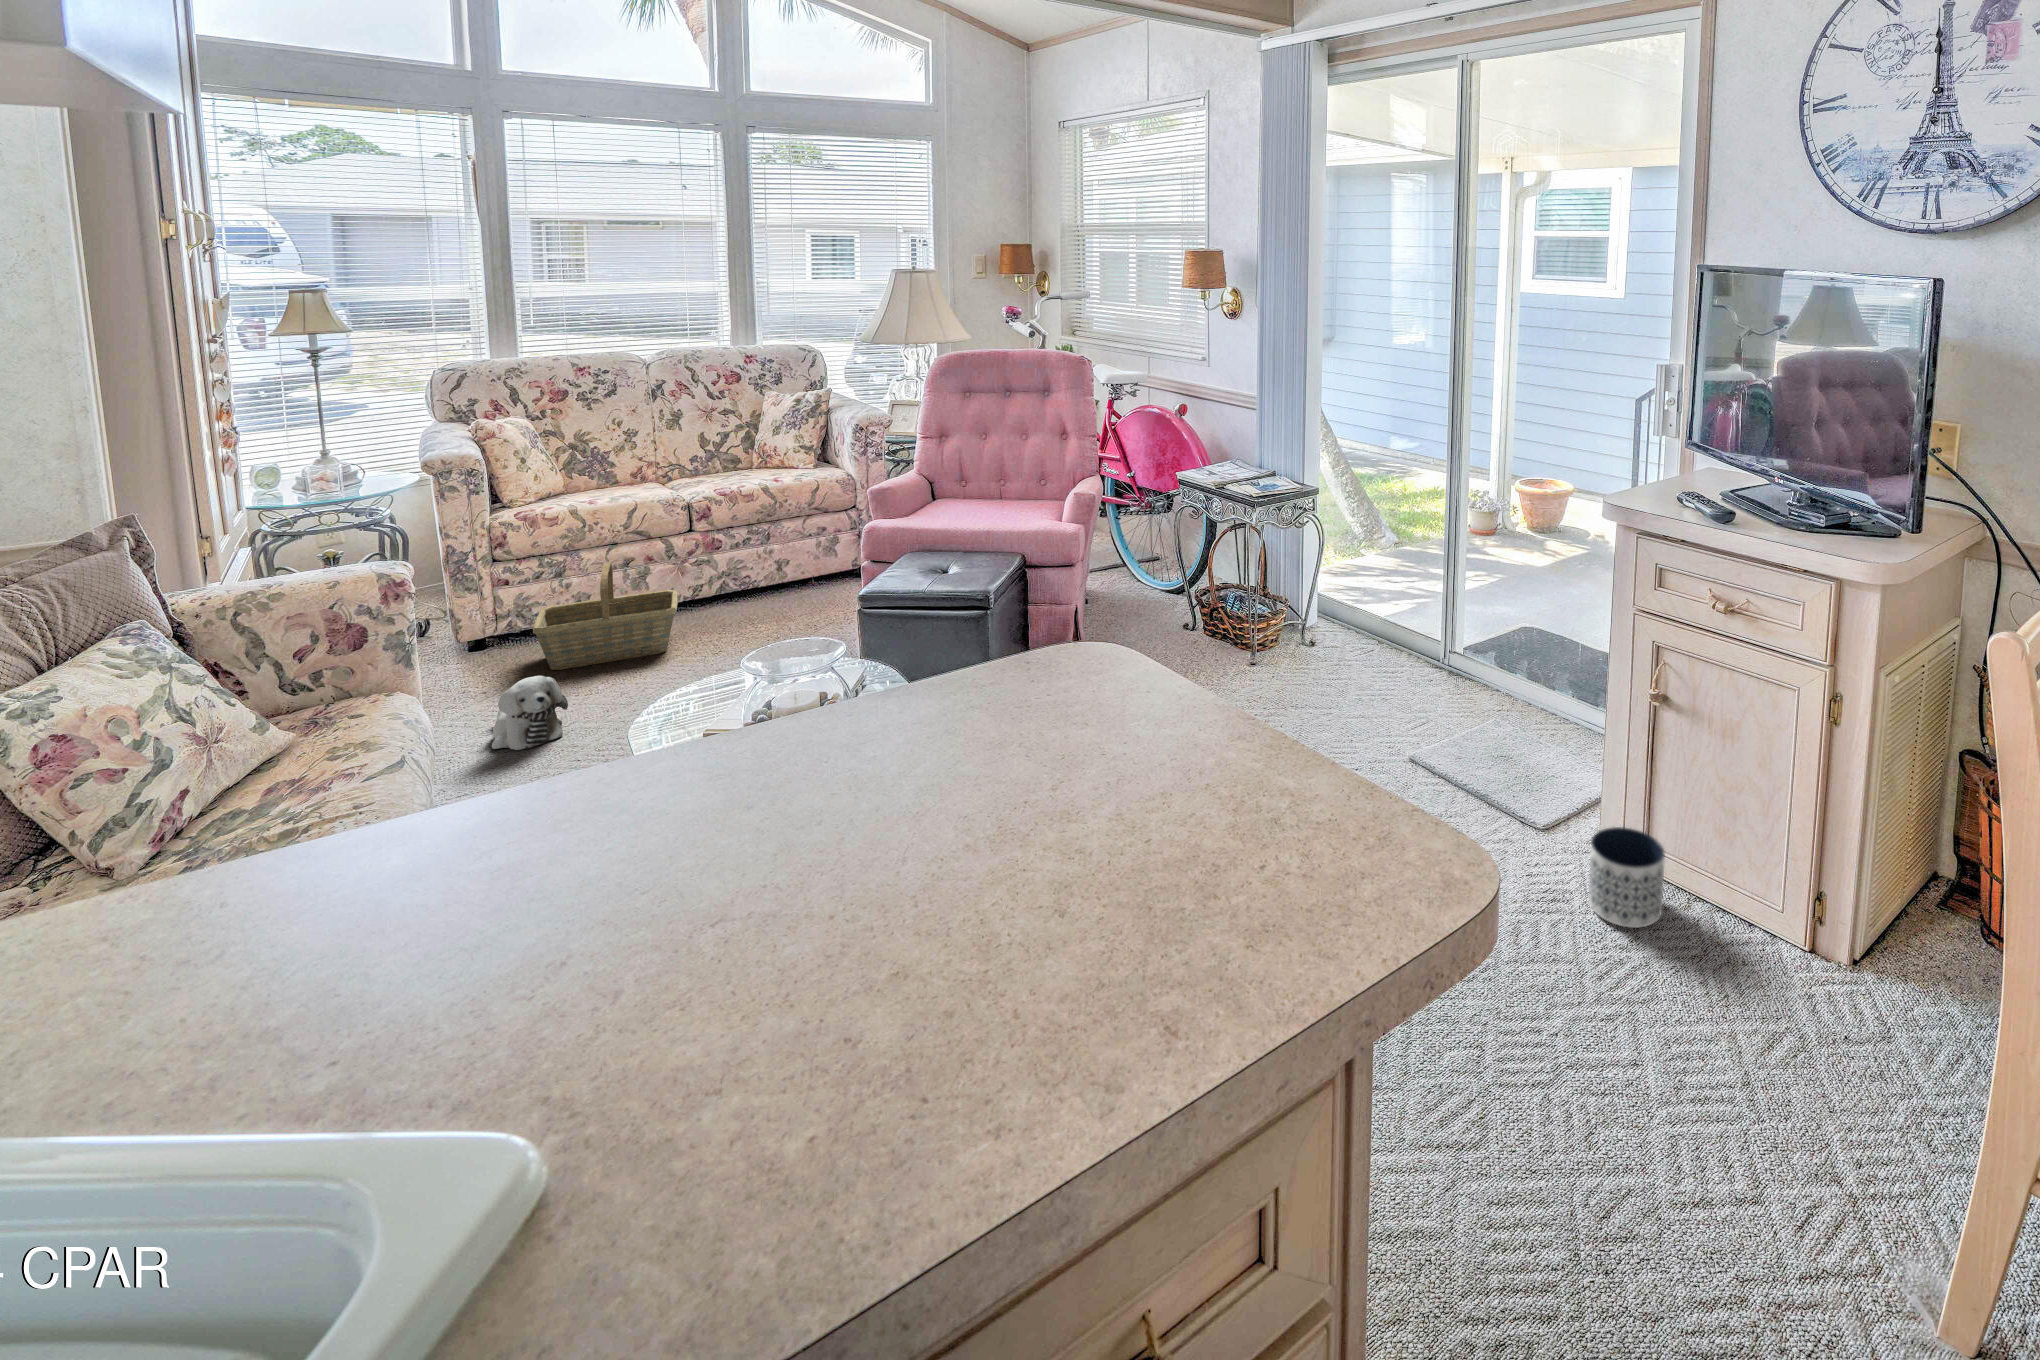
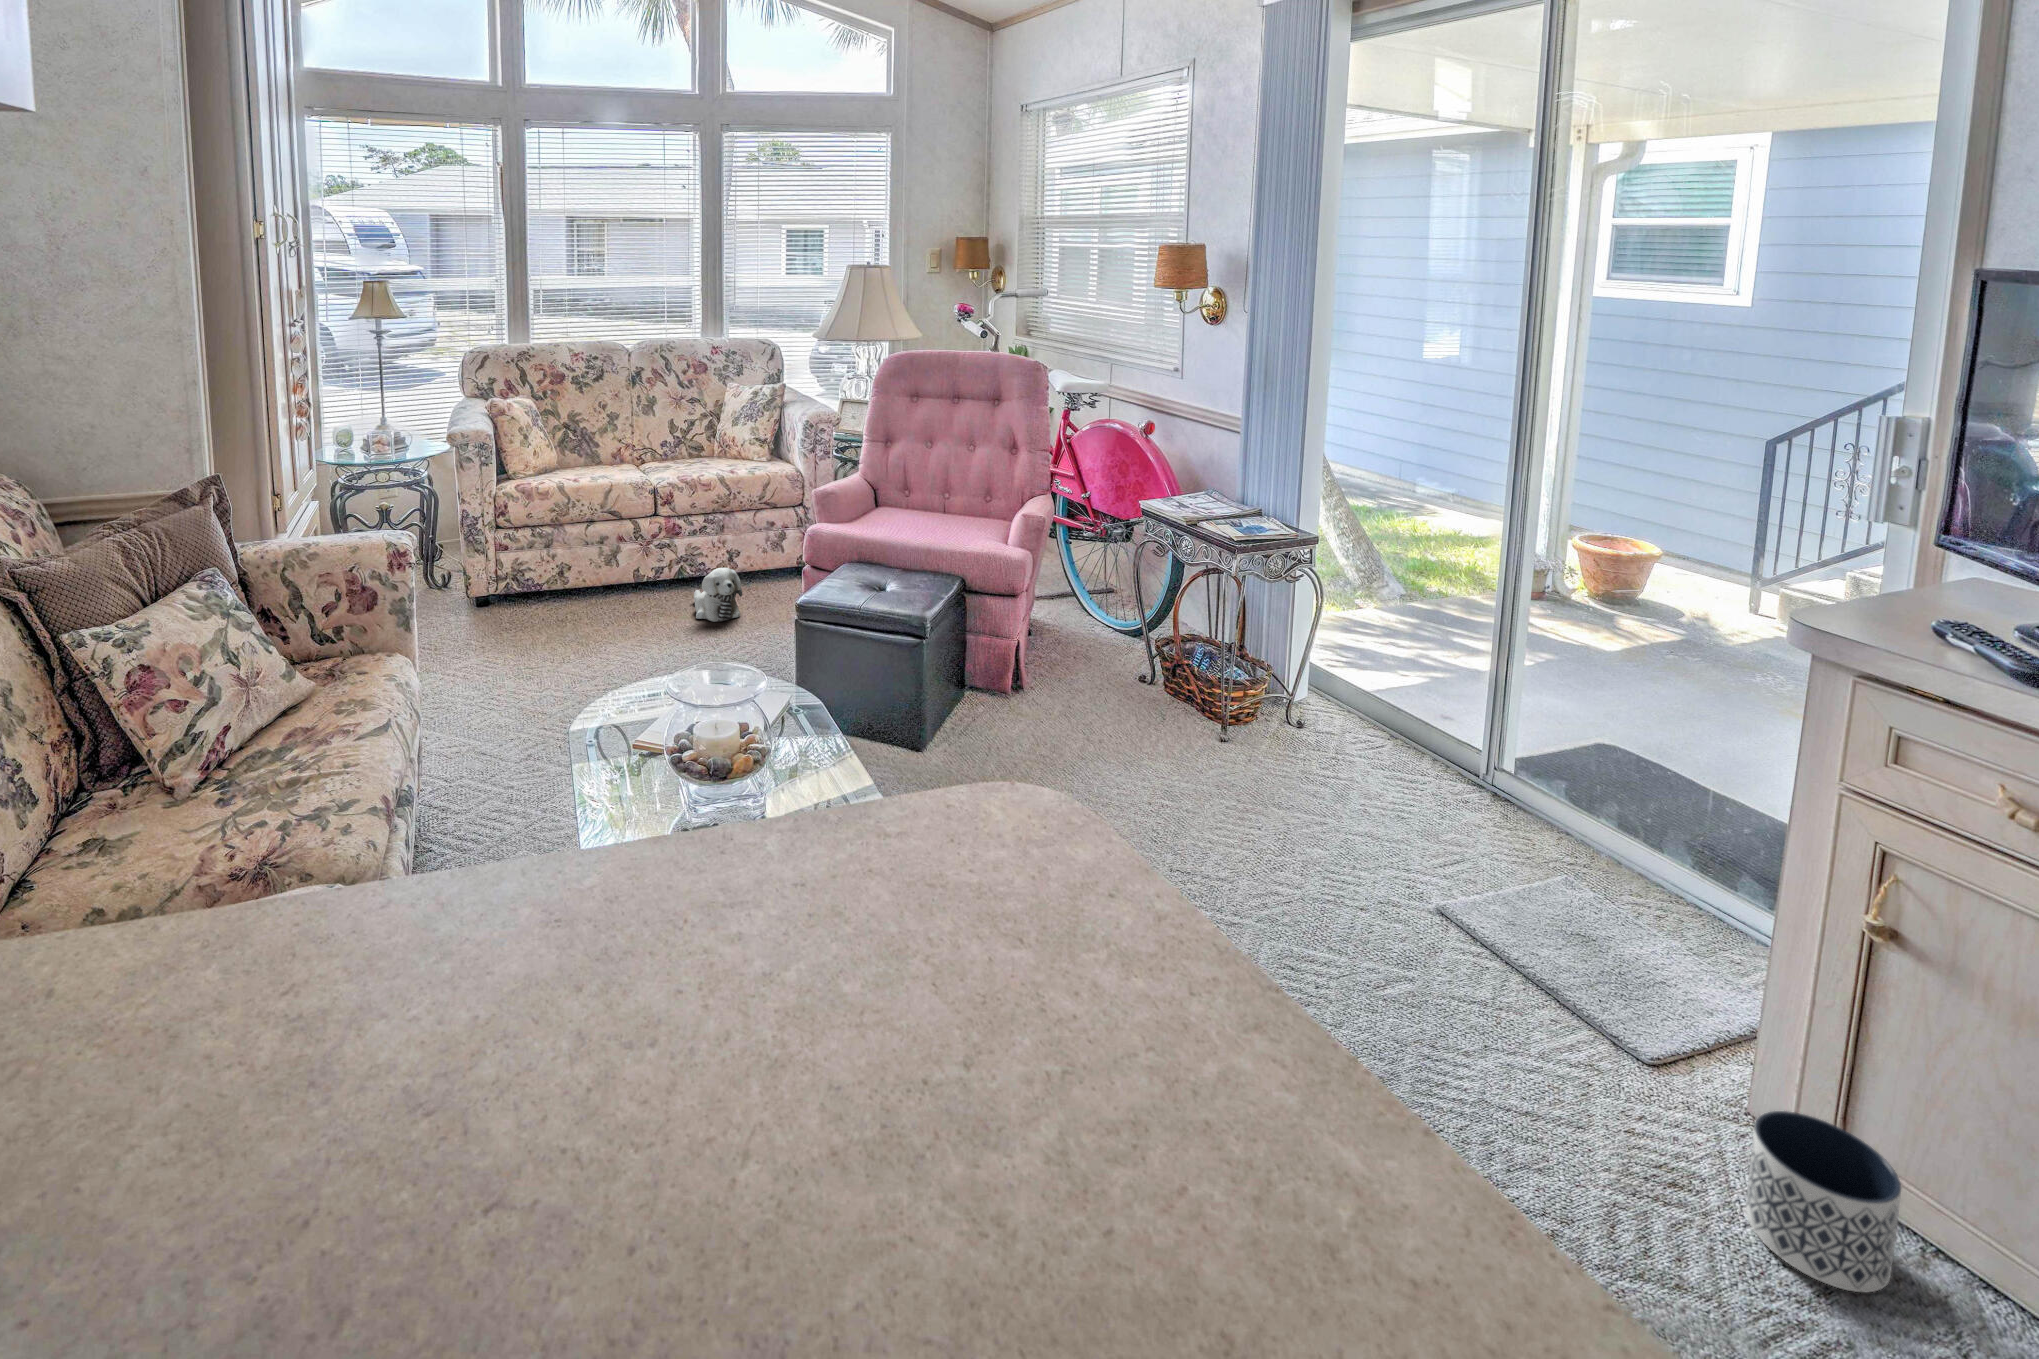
basket: present [533,563,678,670] -> none [523,538,640,634]
plush toy: present [492,676,568,750] -> present [694,568,742,622]

